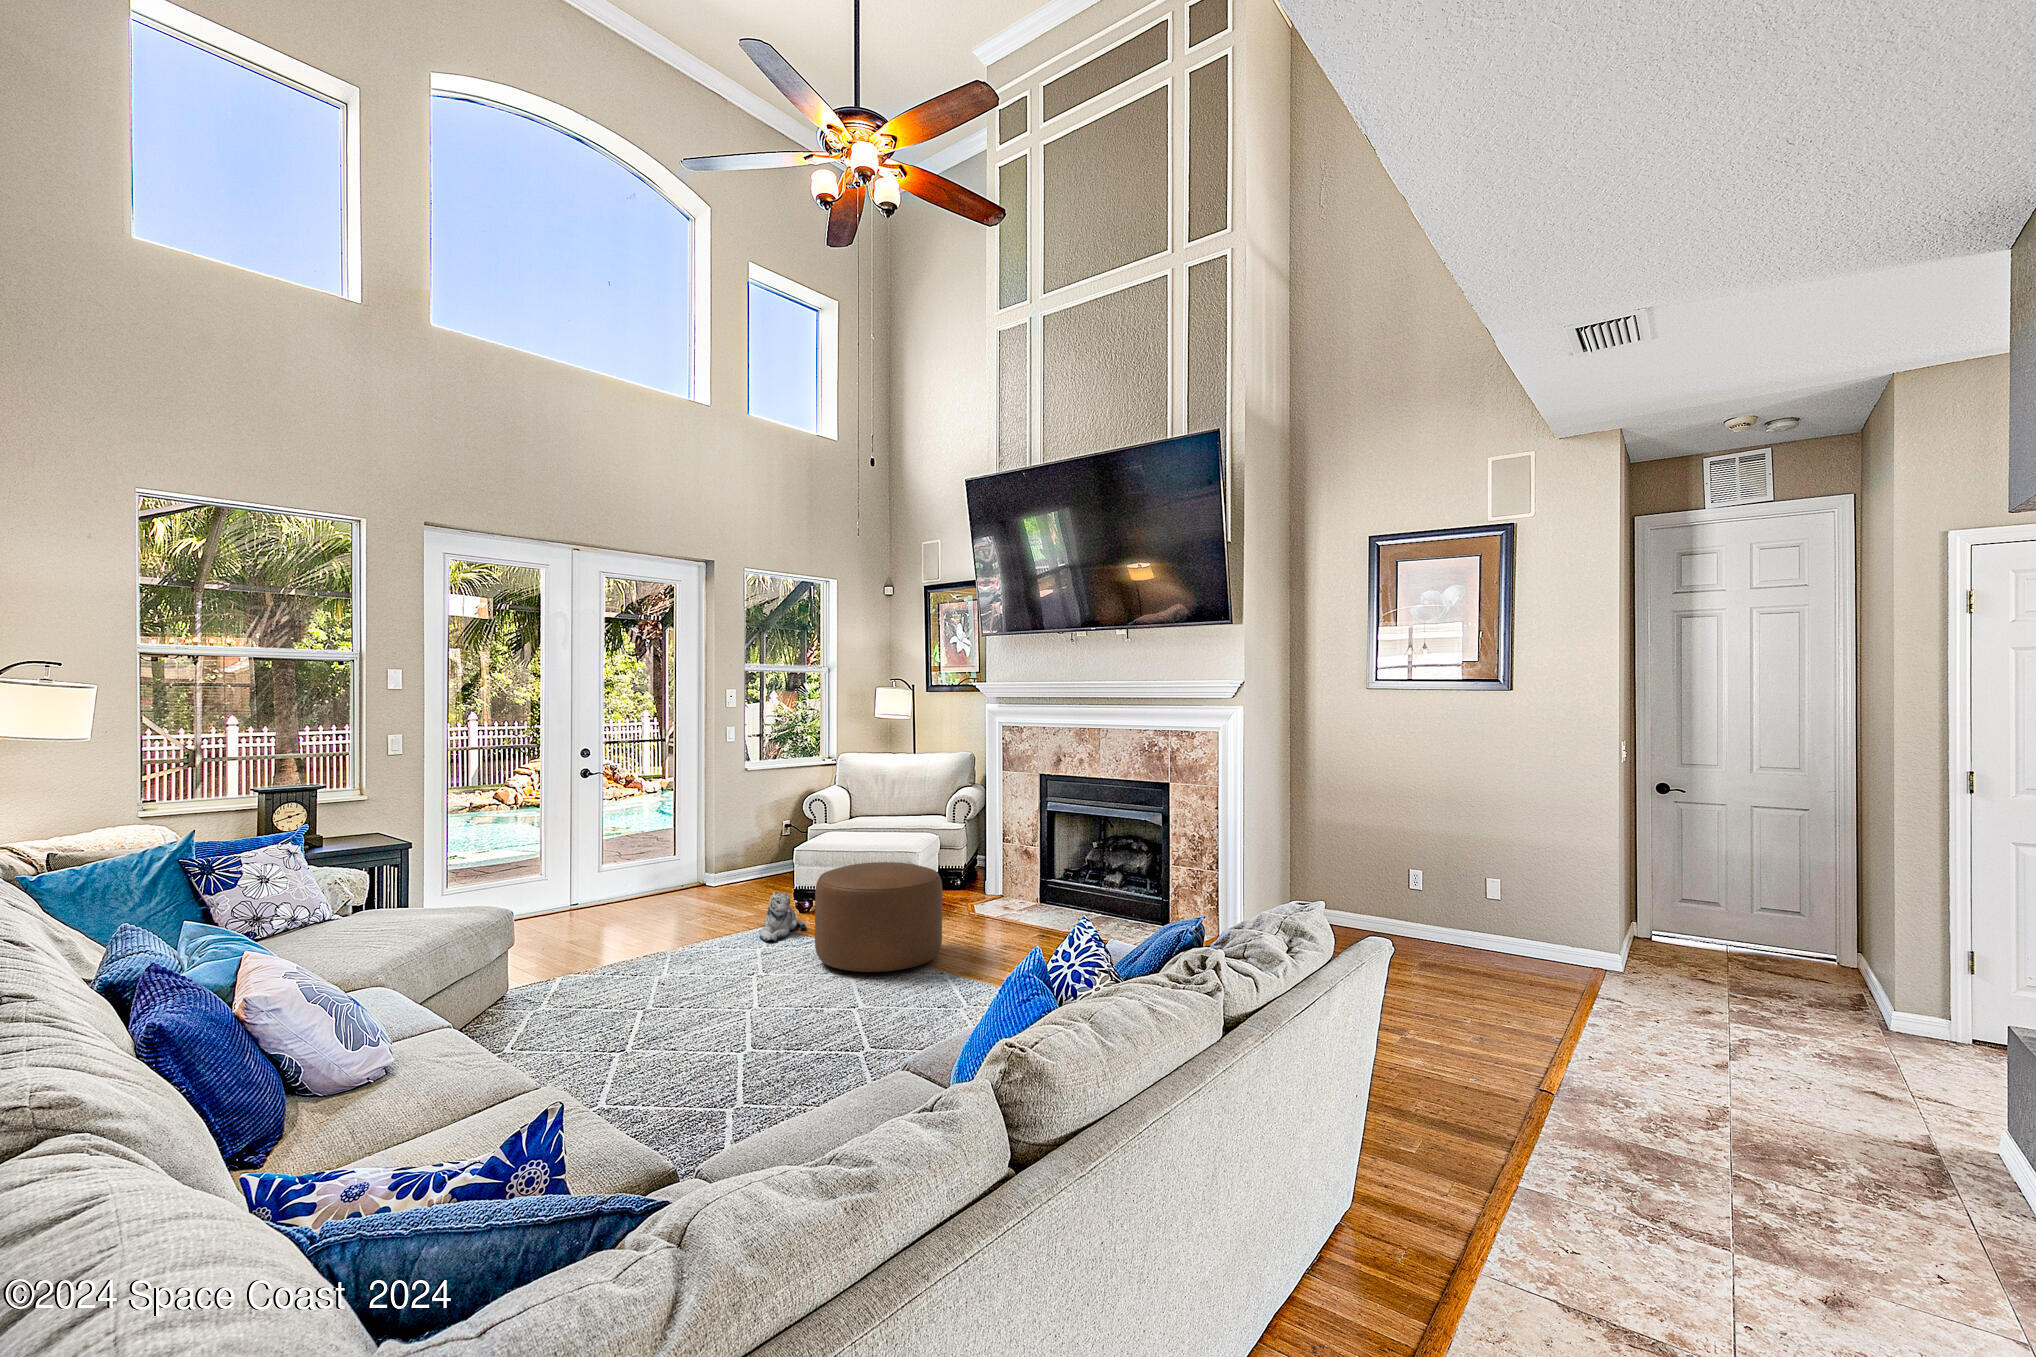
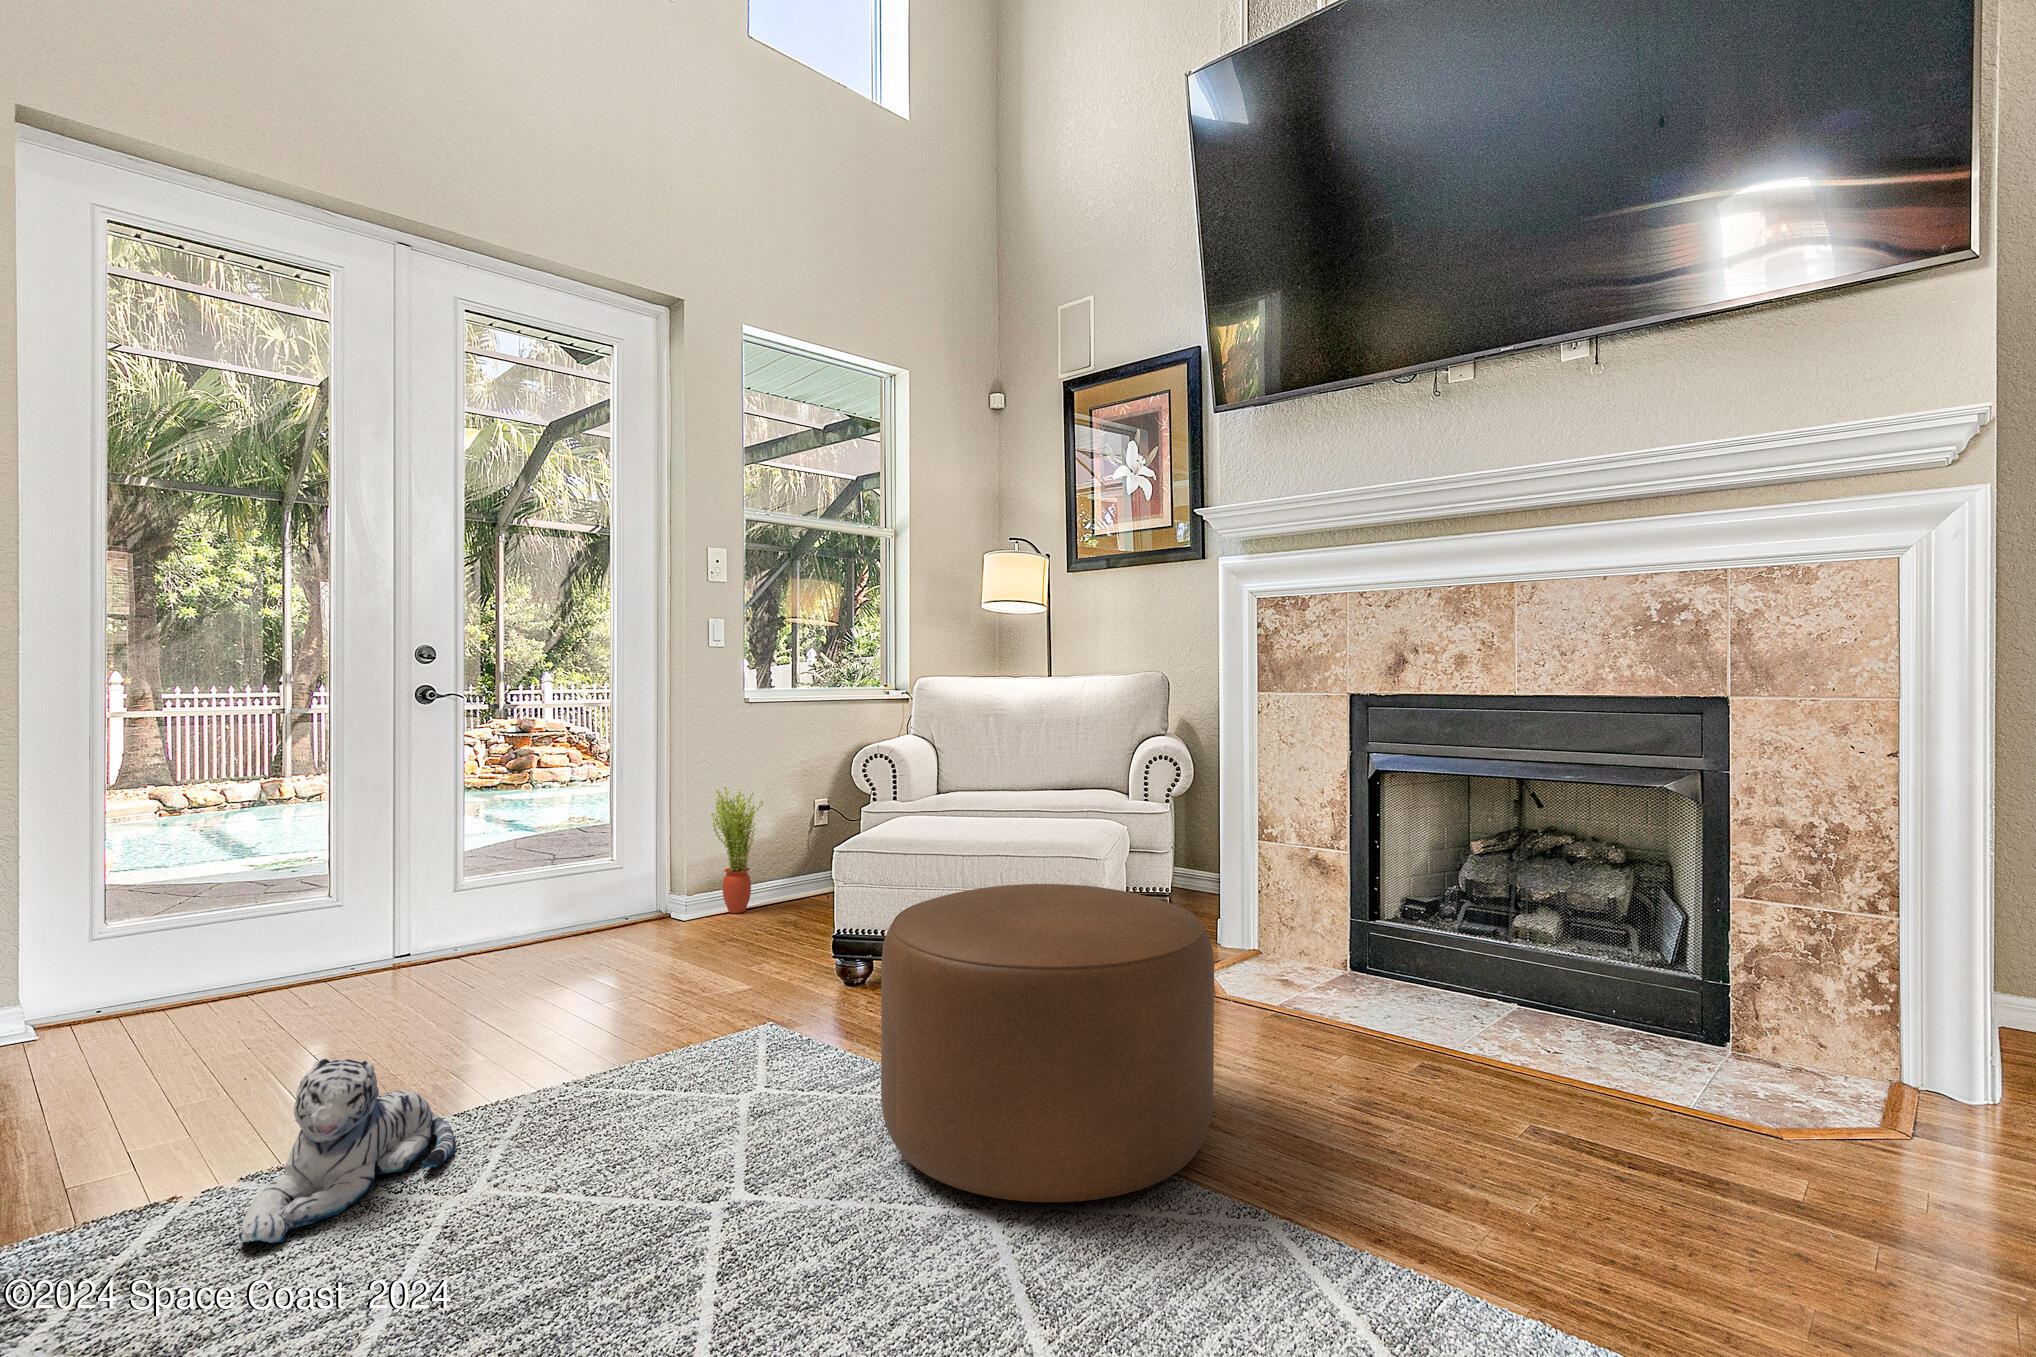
potted plant: none [728,816,756,884] -> present [711,787,763,913]
plush toy: present [760,892,805,942] -> present [239,1059,455,1246]

